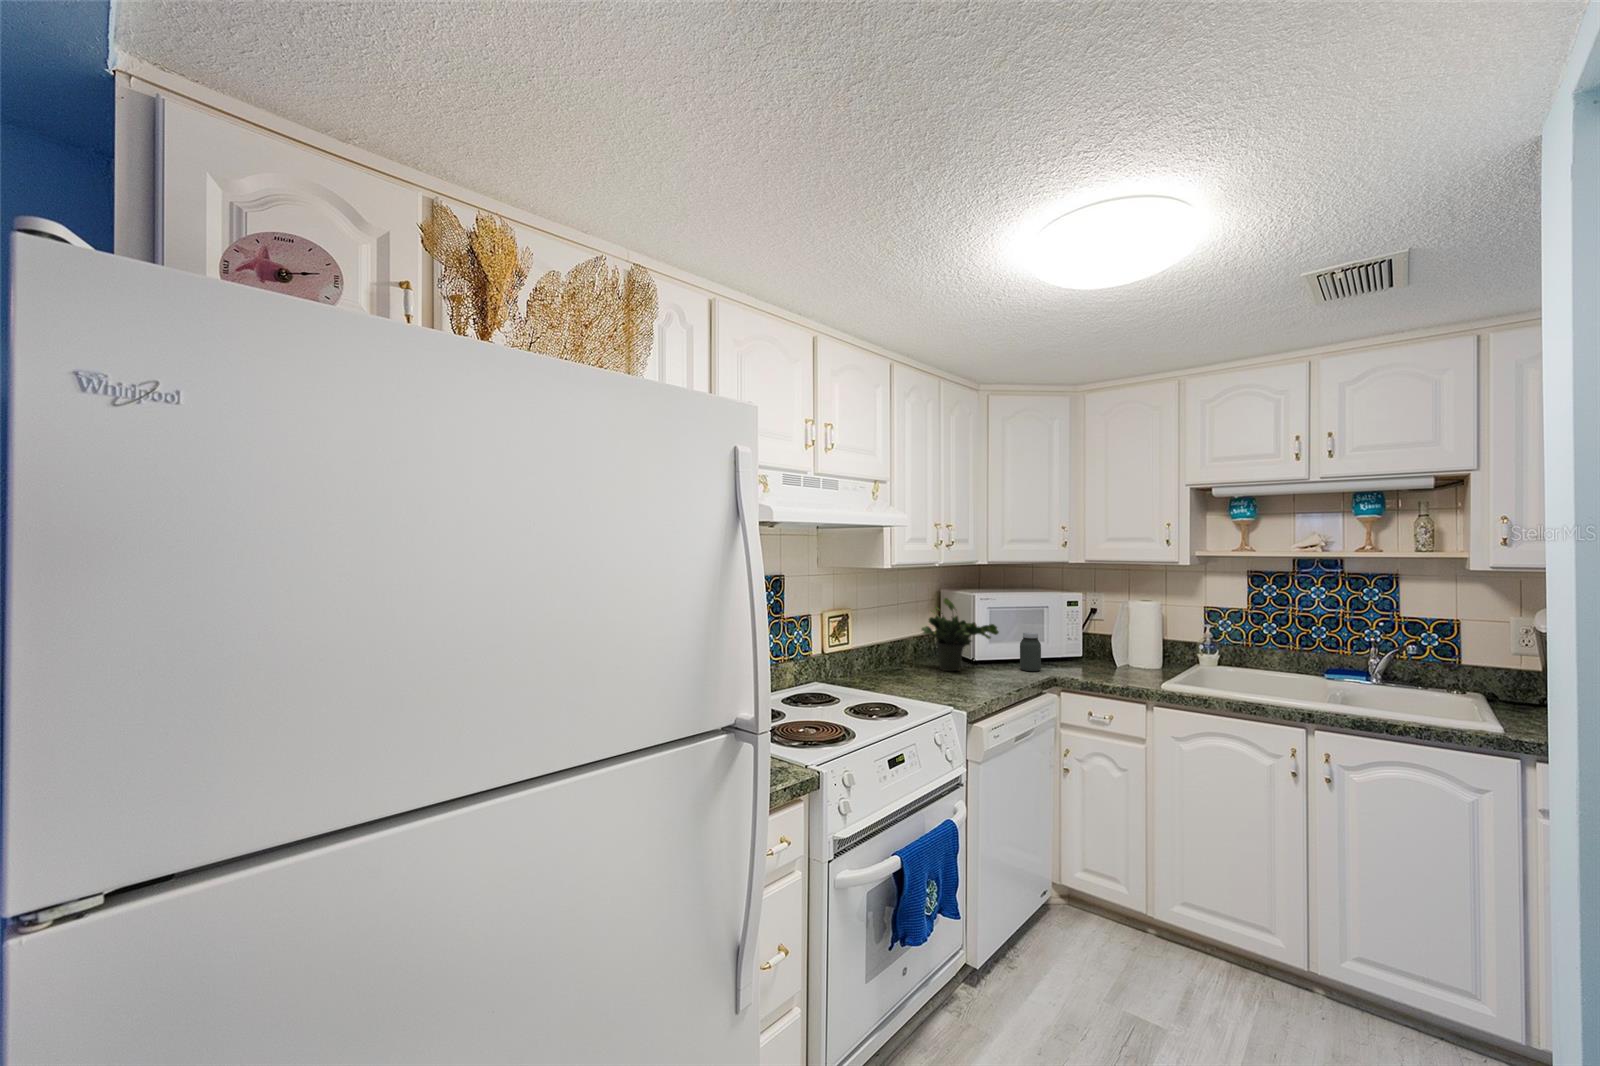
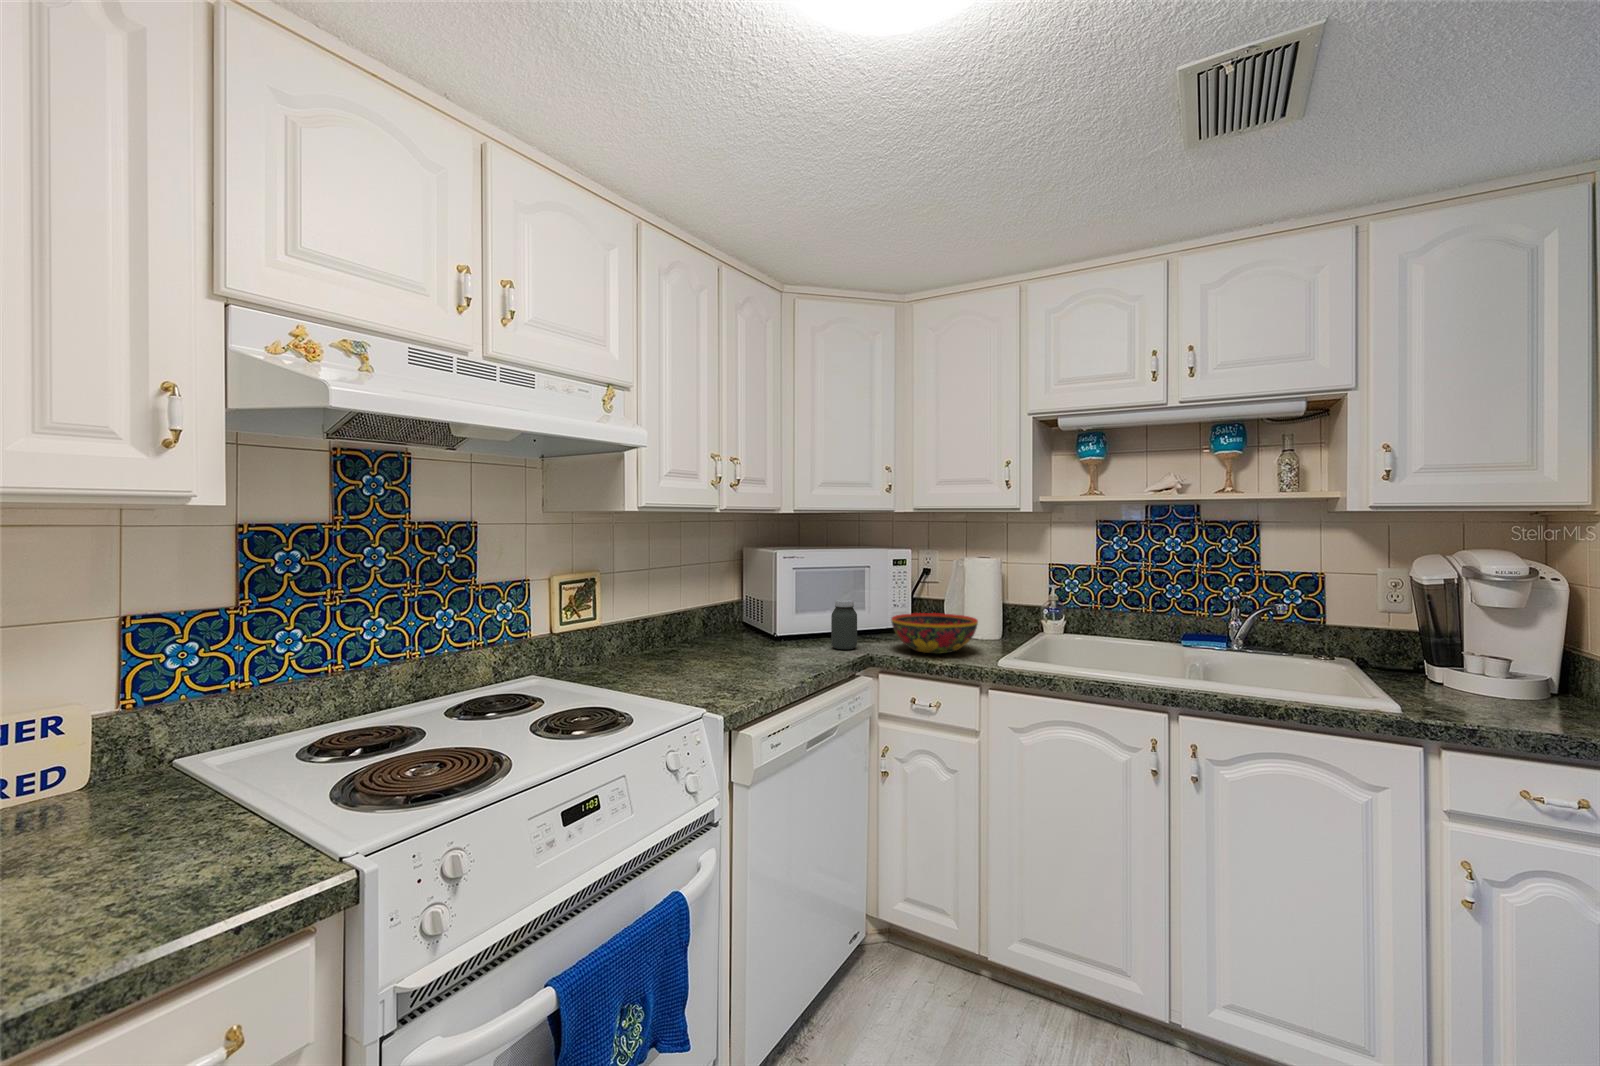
potted plant: present [922,598,999,671] -> none [703,556,802,653]
bowl: none [1069,645,1143,677] -> present [891,613,978,654]

